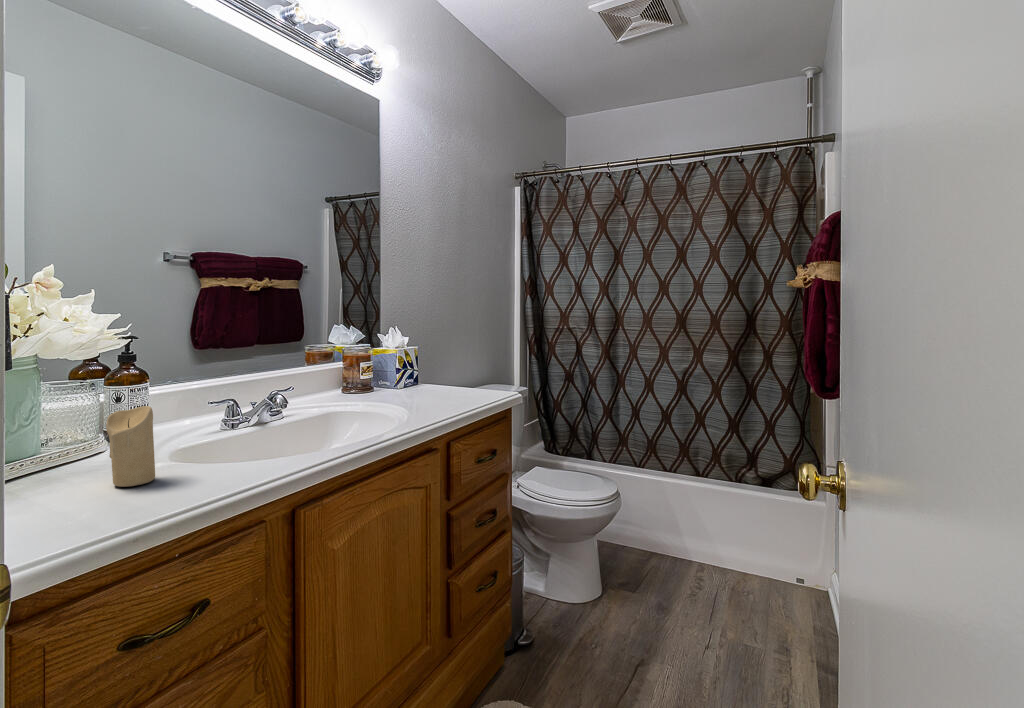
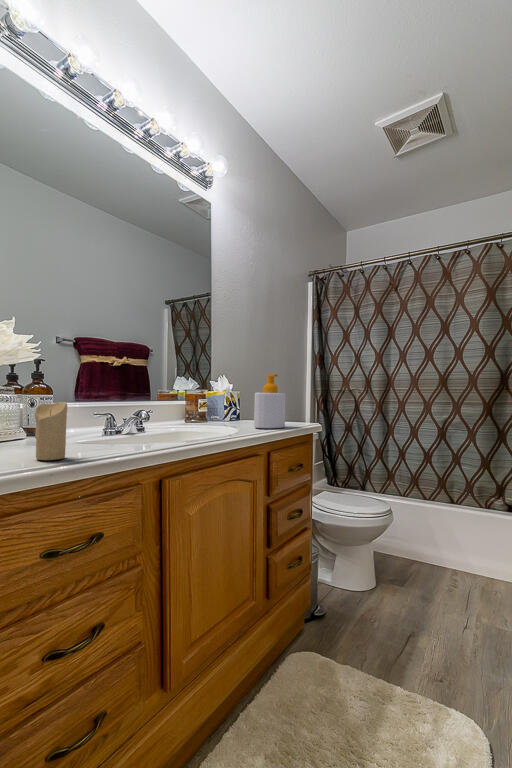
soap bottle: none [431,332,472,402] -> present [254,374,286,428]

